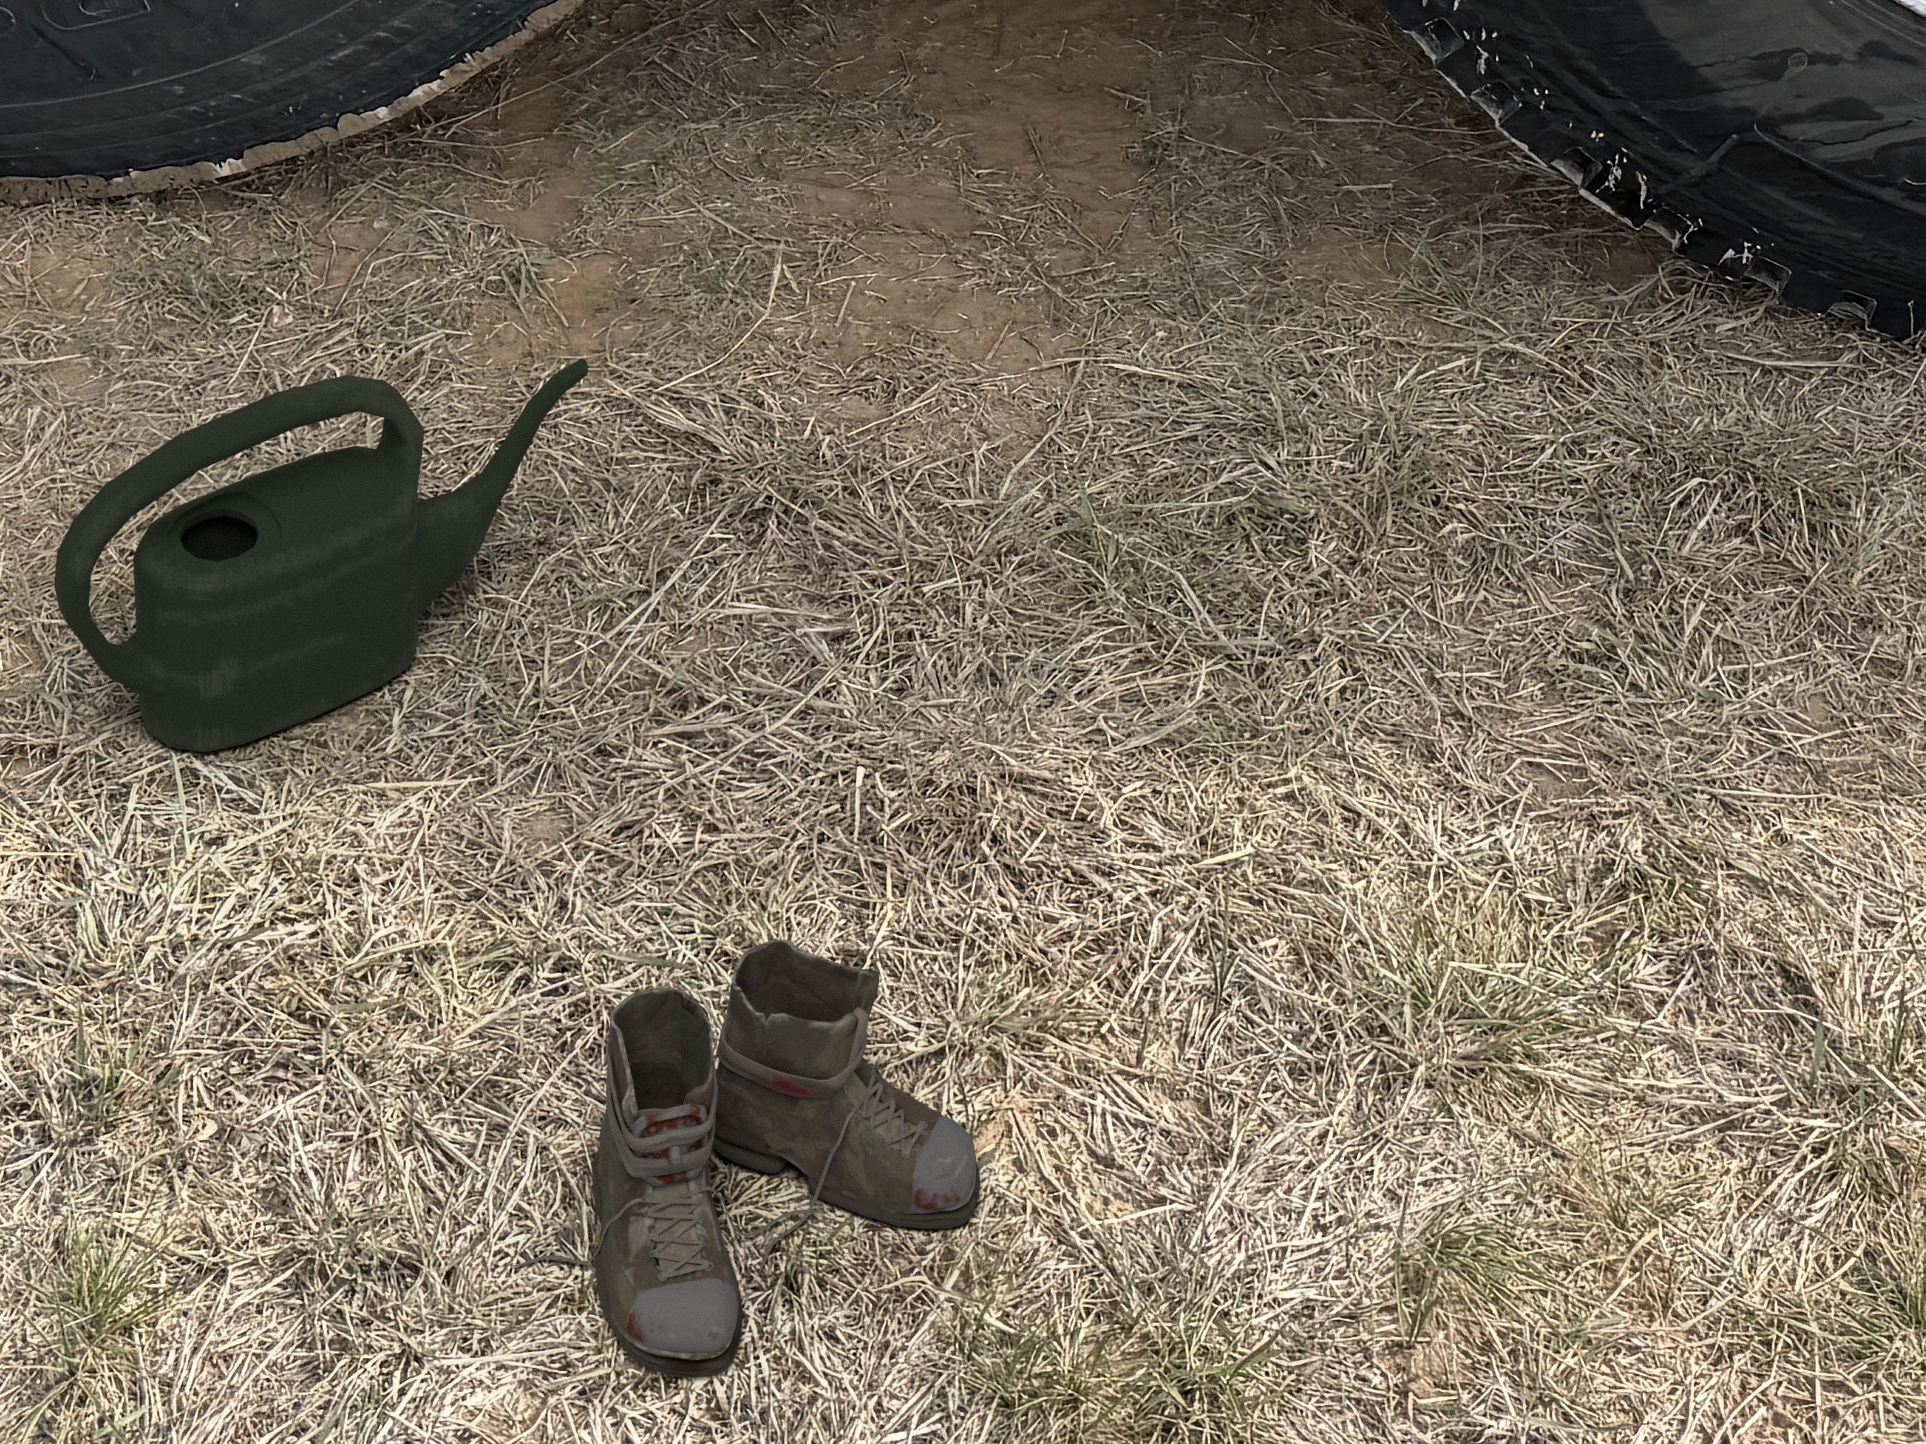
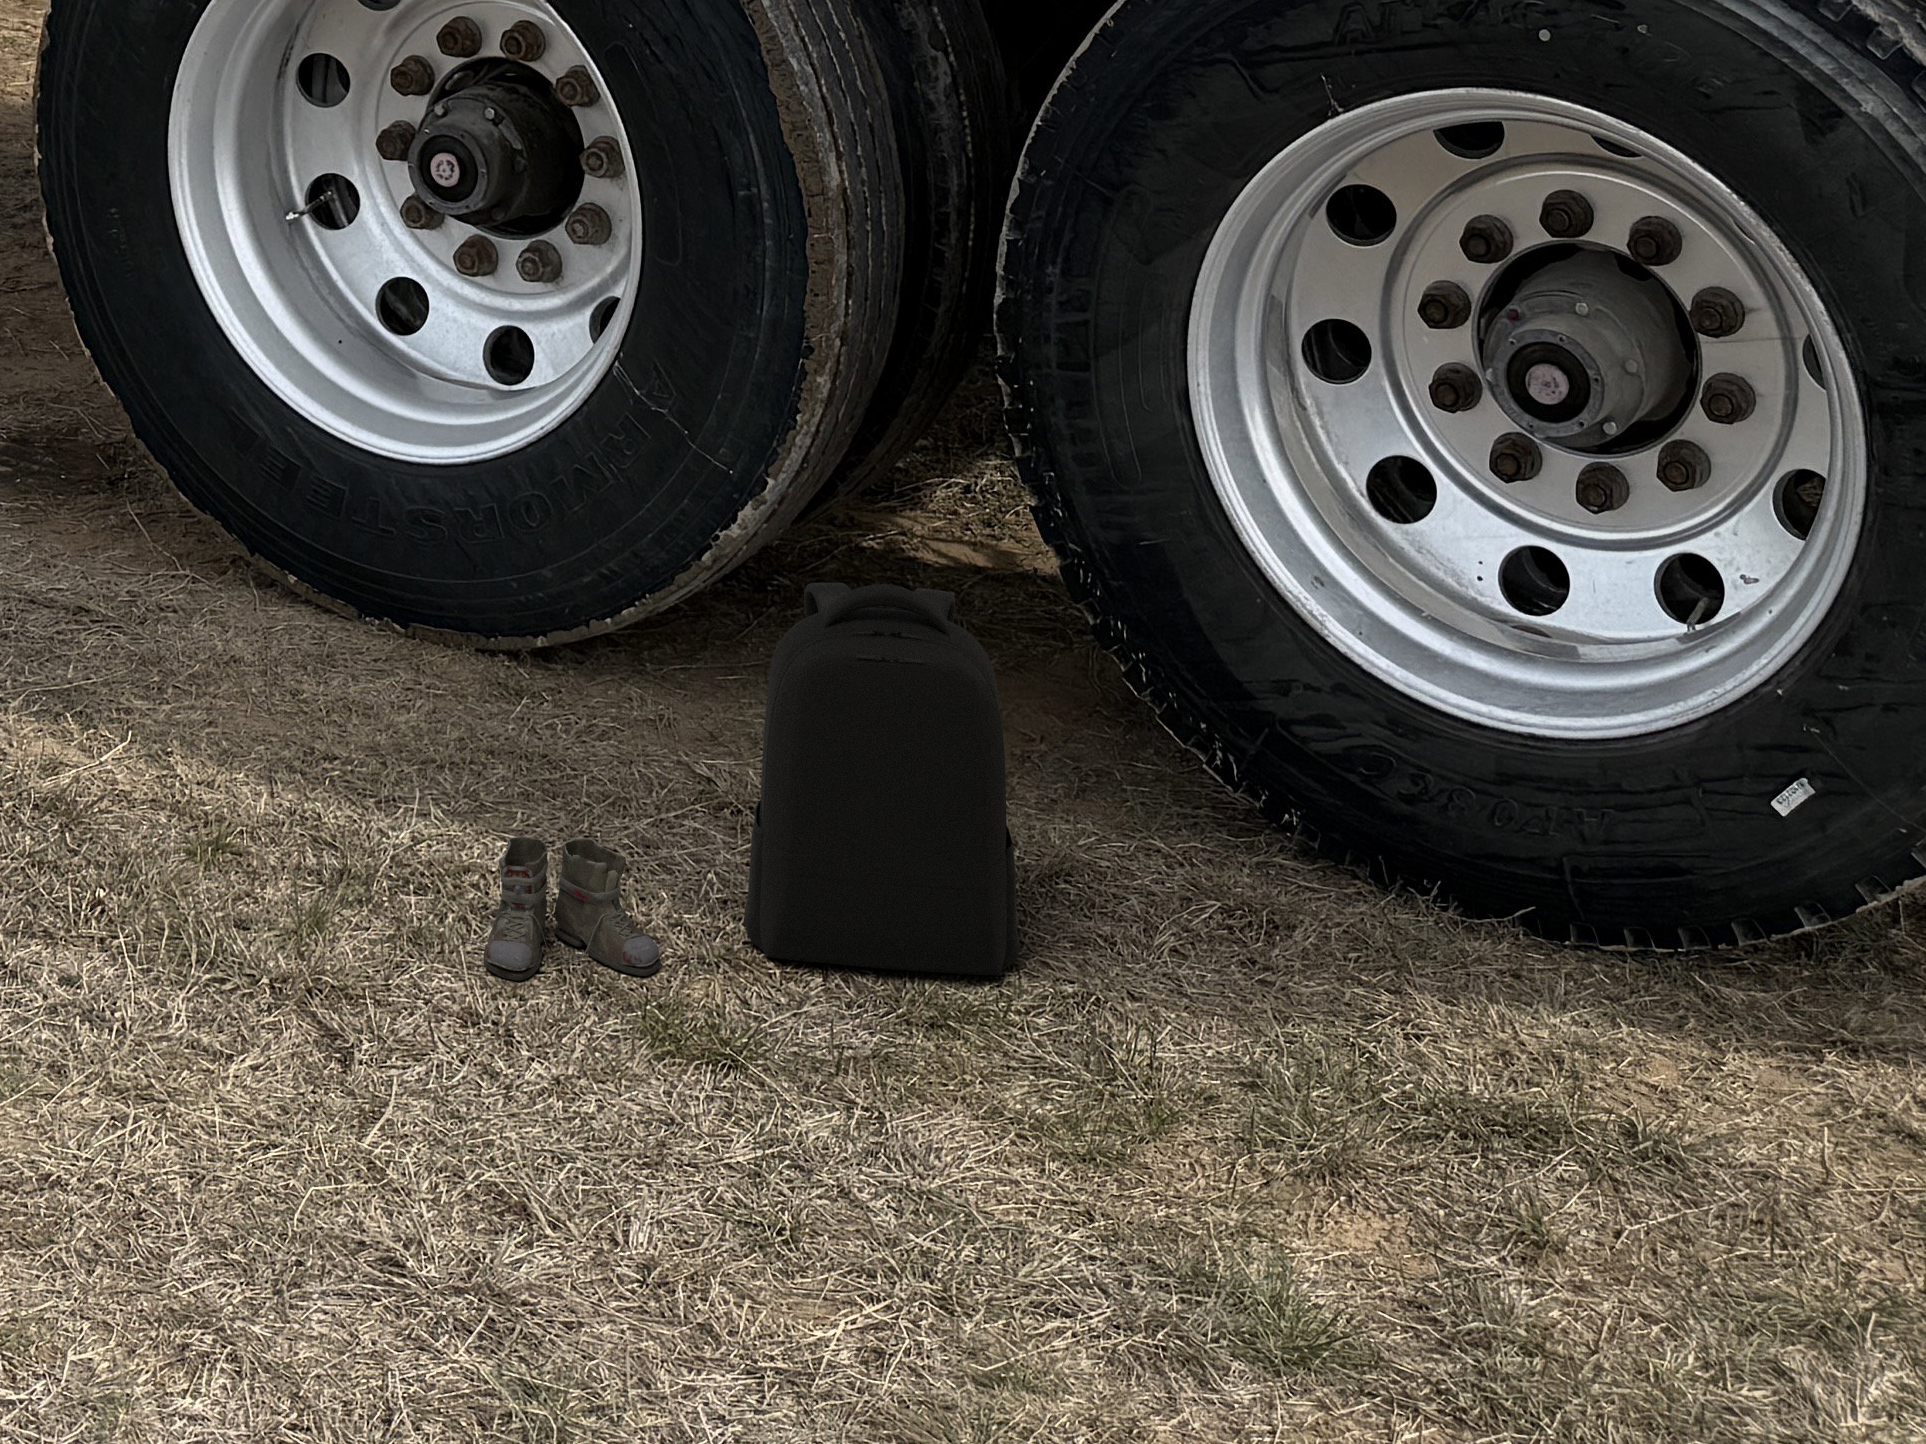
backpack: none [1035,162,1620,1032] -> present [744,583,1020,976]
watering can: present [54,358,588,752] -> none [372,642,630,806]

